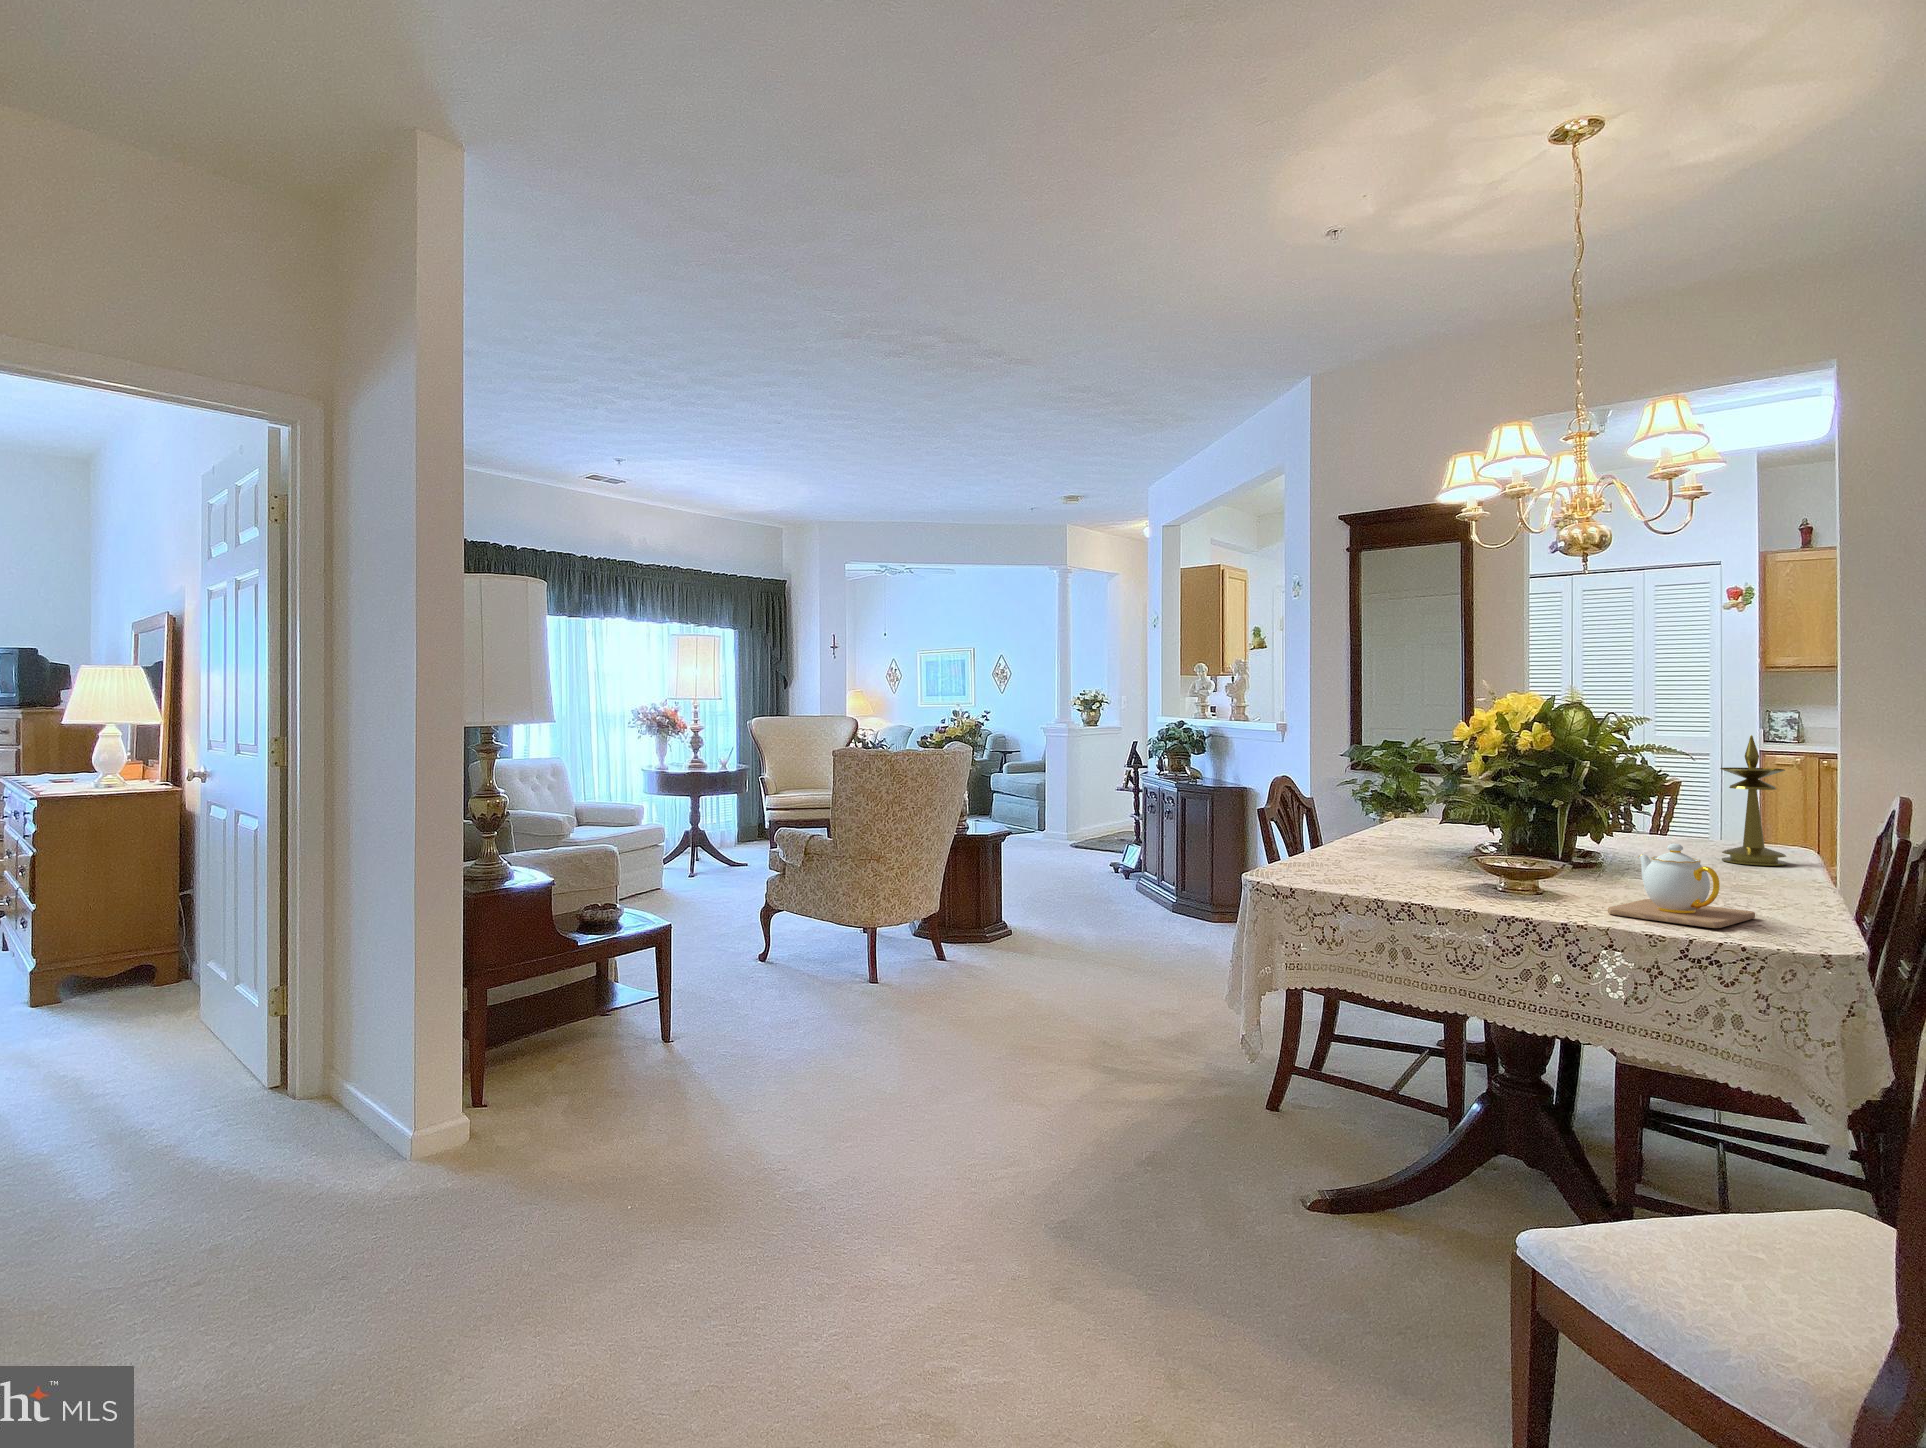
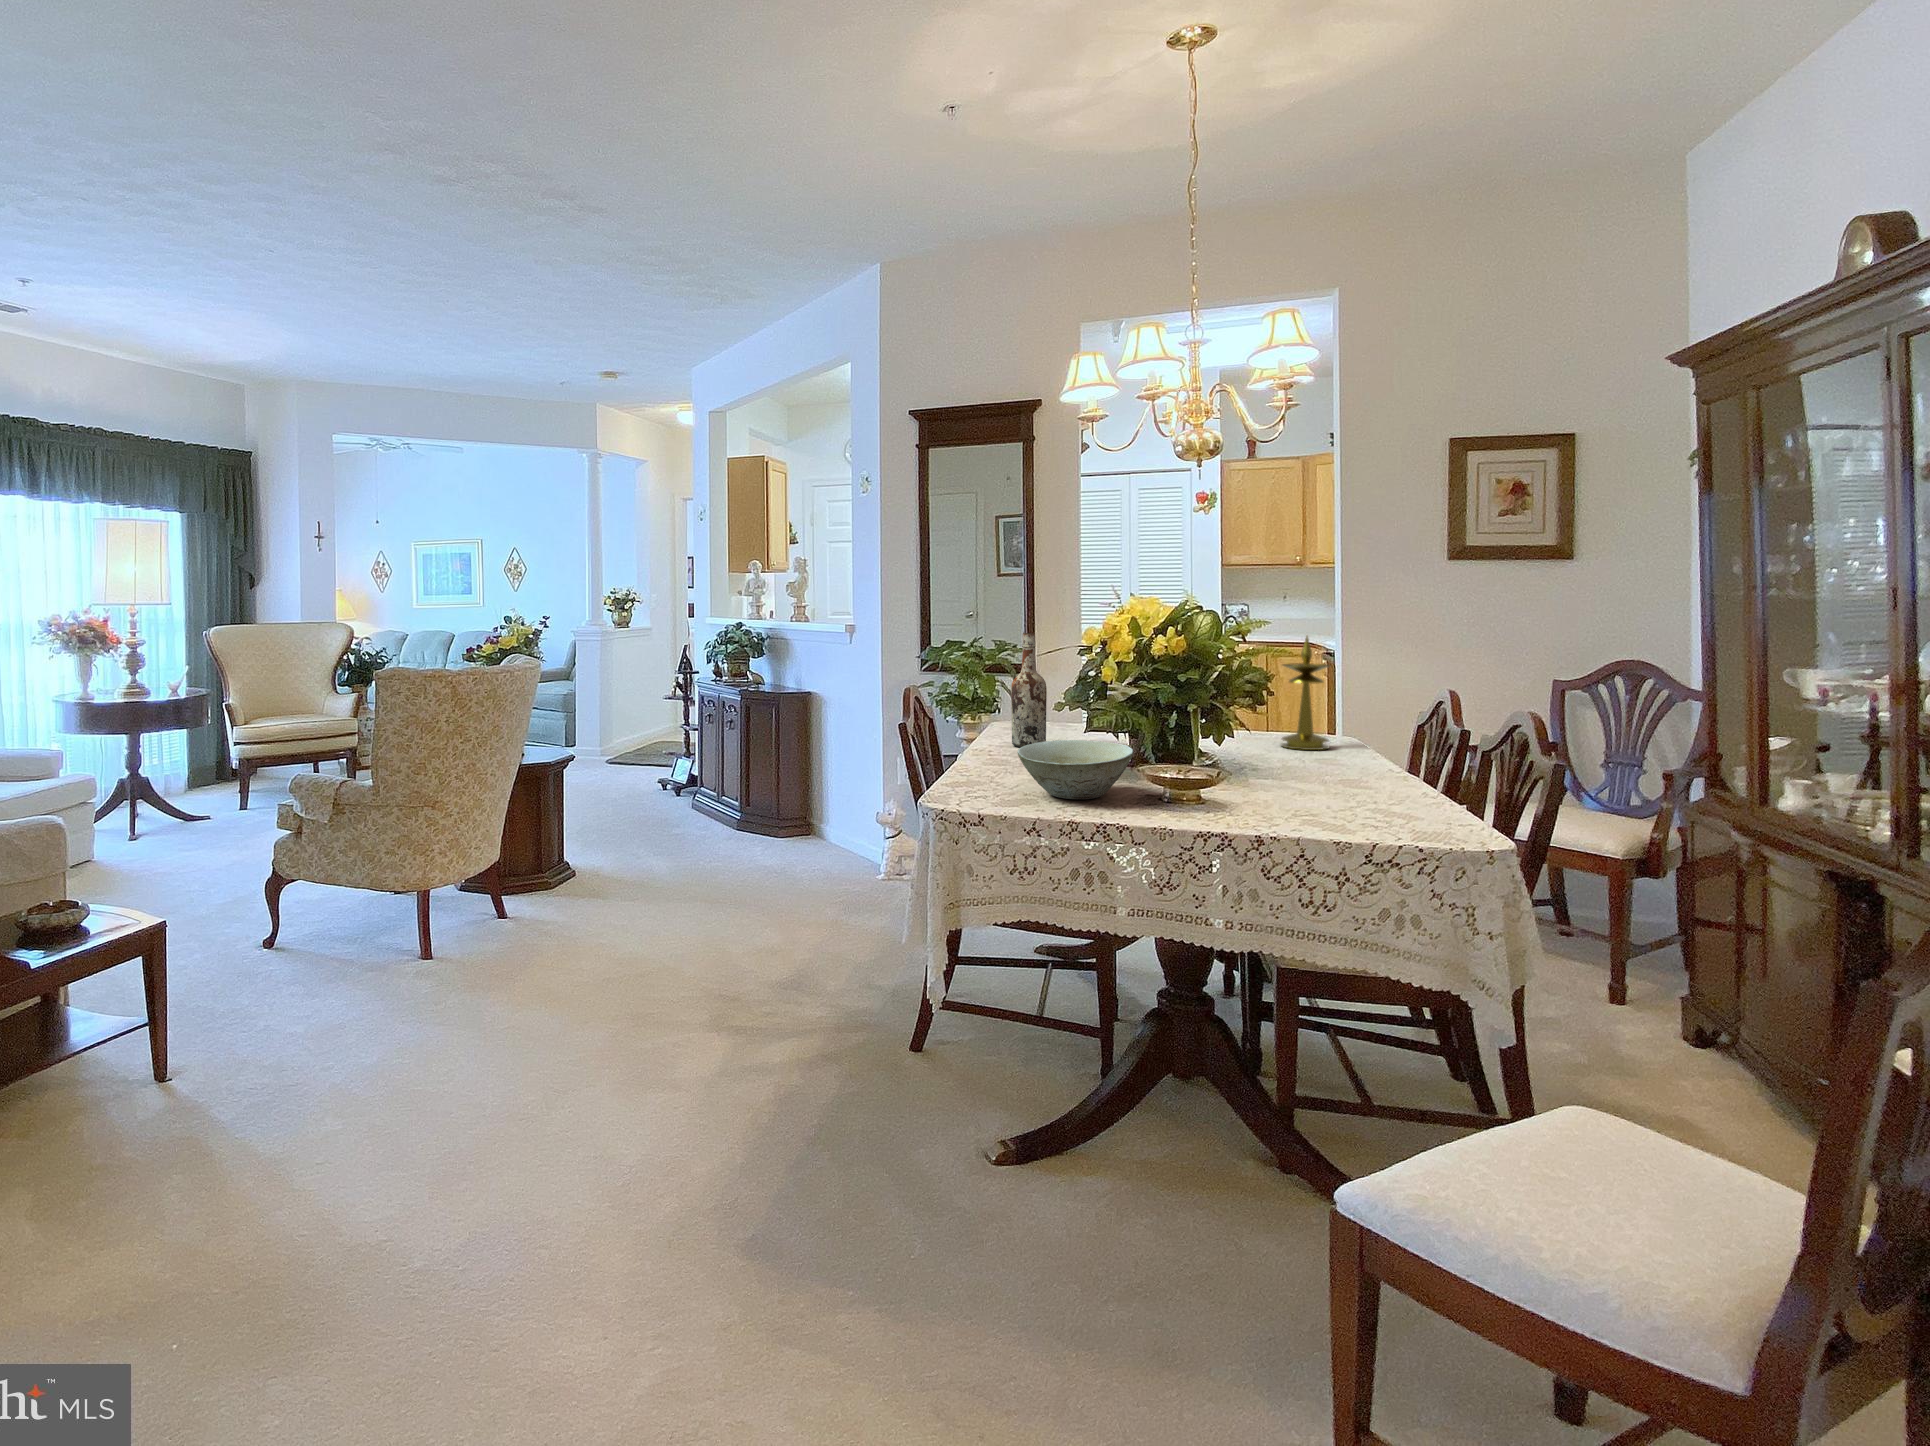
wine bottle: none [1393,728,1432,843] -> present [1011,633,1047,747]
bowl: none [1347,829,1466,883] -> present [1017,740,1133,799]
teapot: present [1608,843,1755,928] -> none [1283,747,1394,829]

